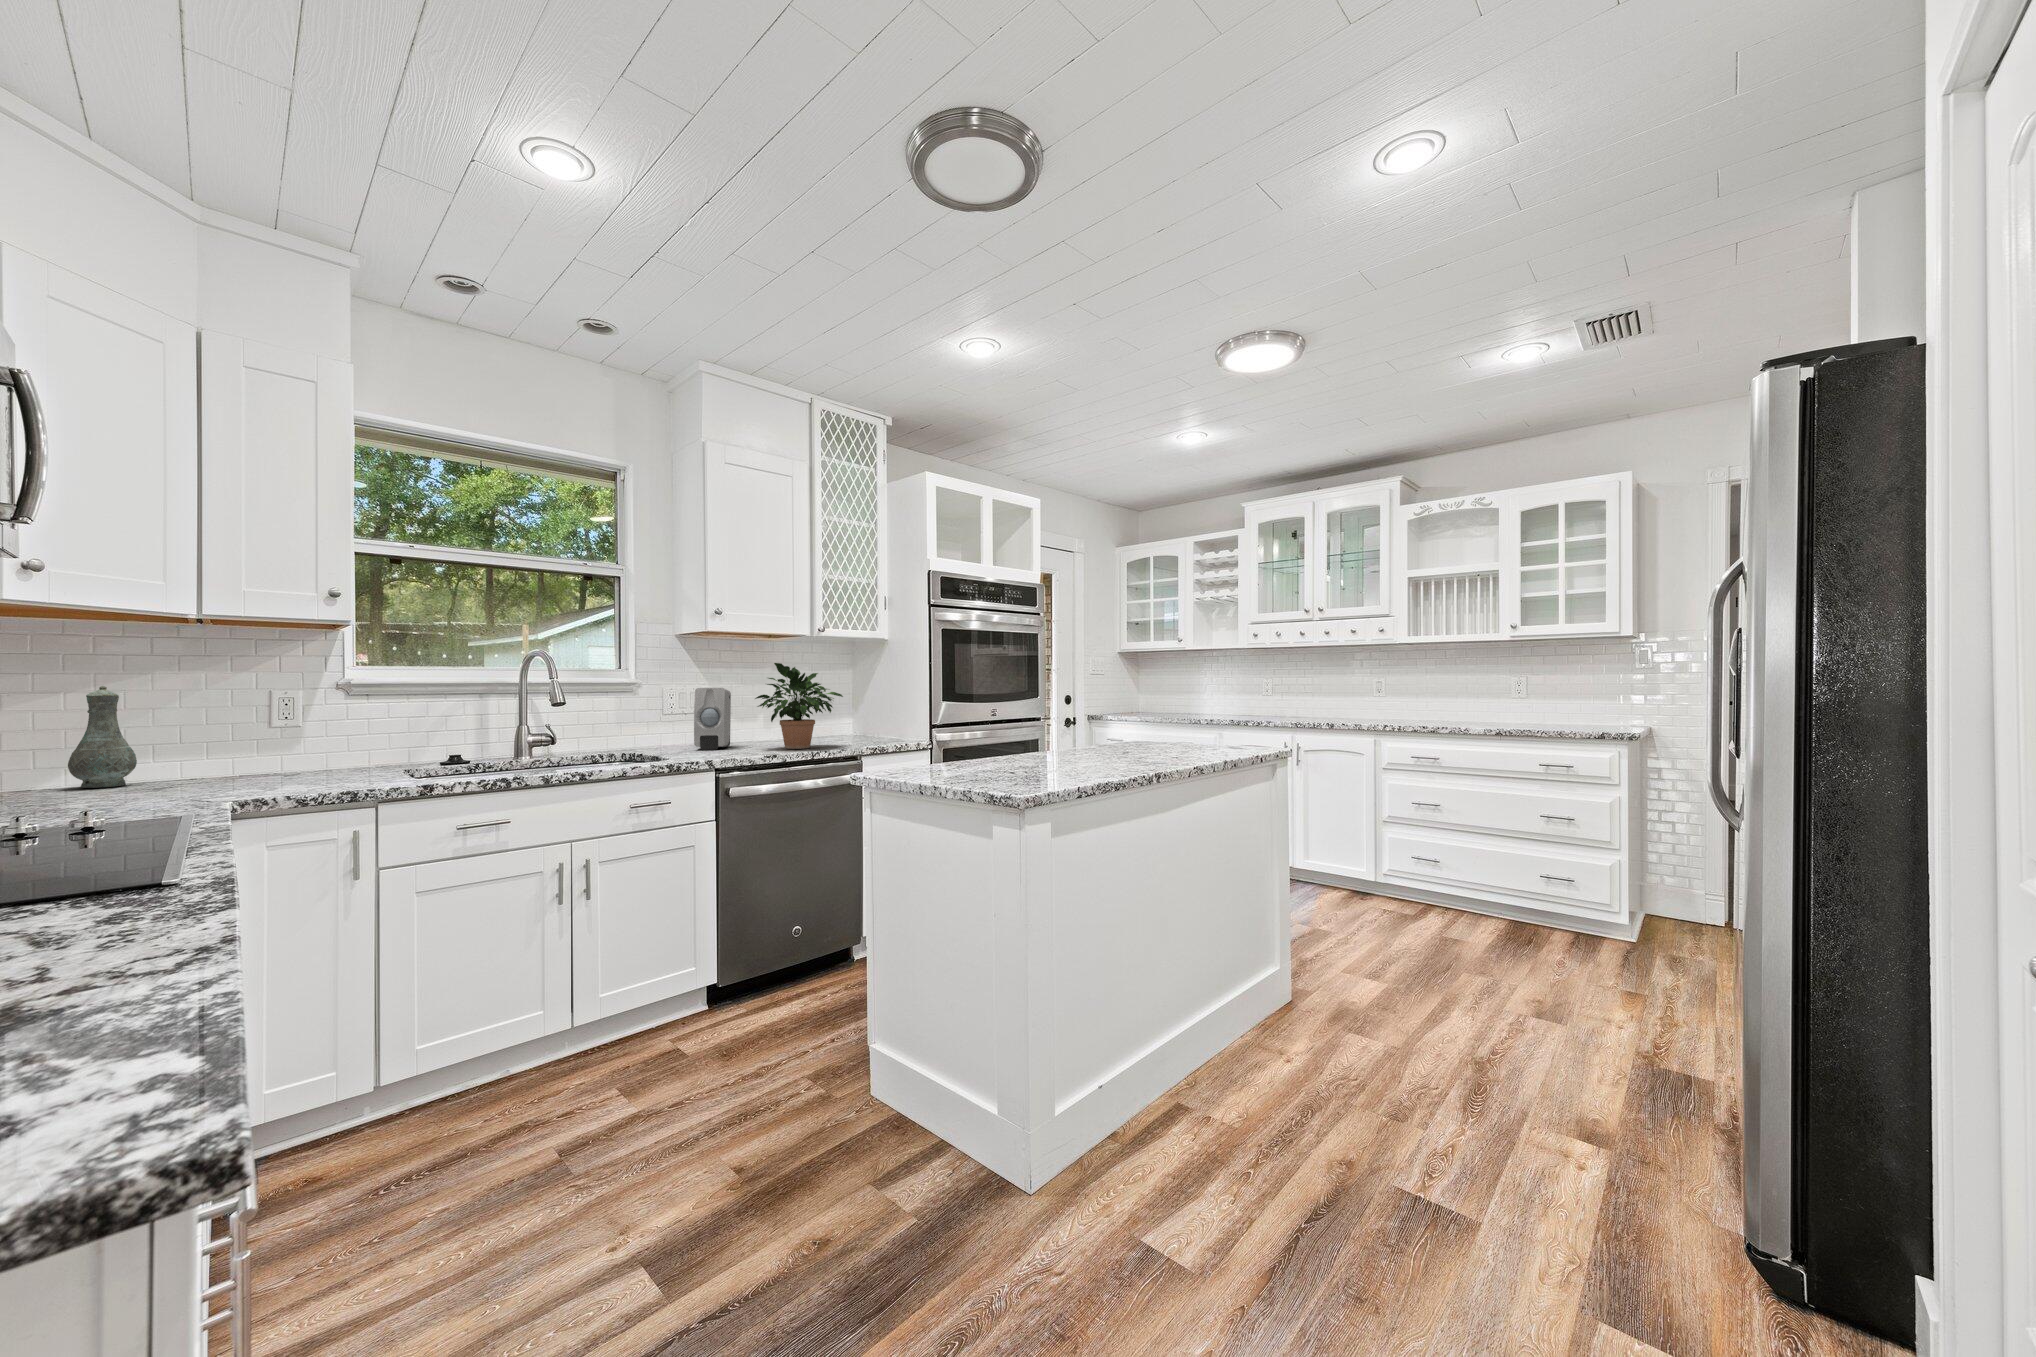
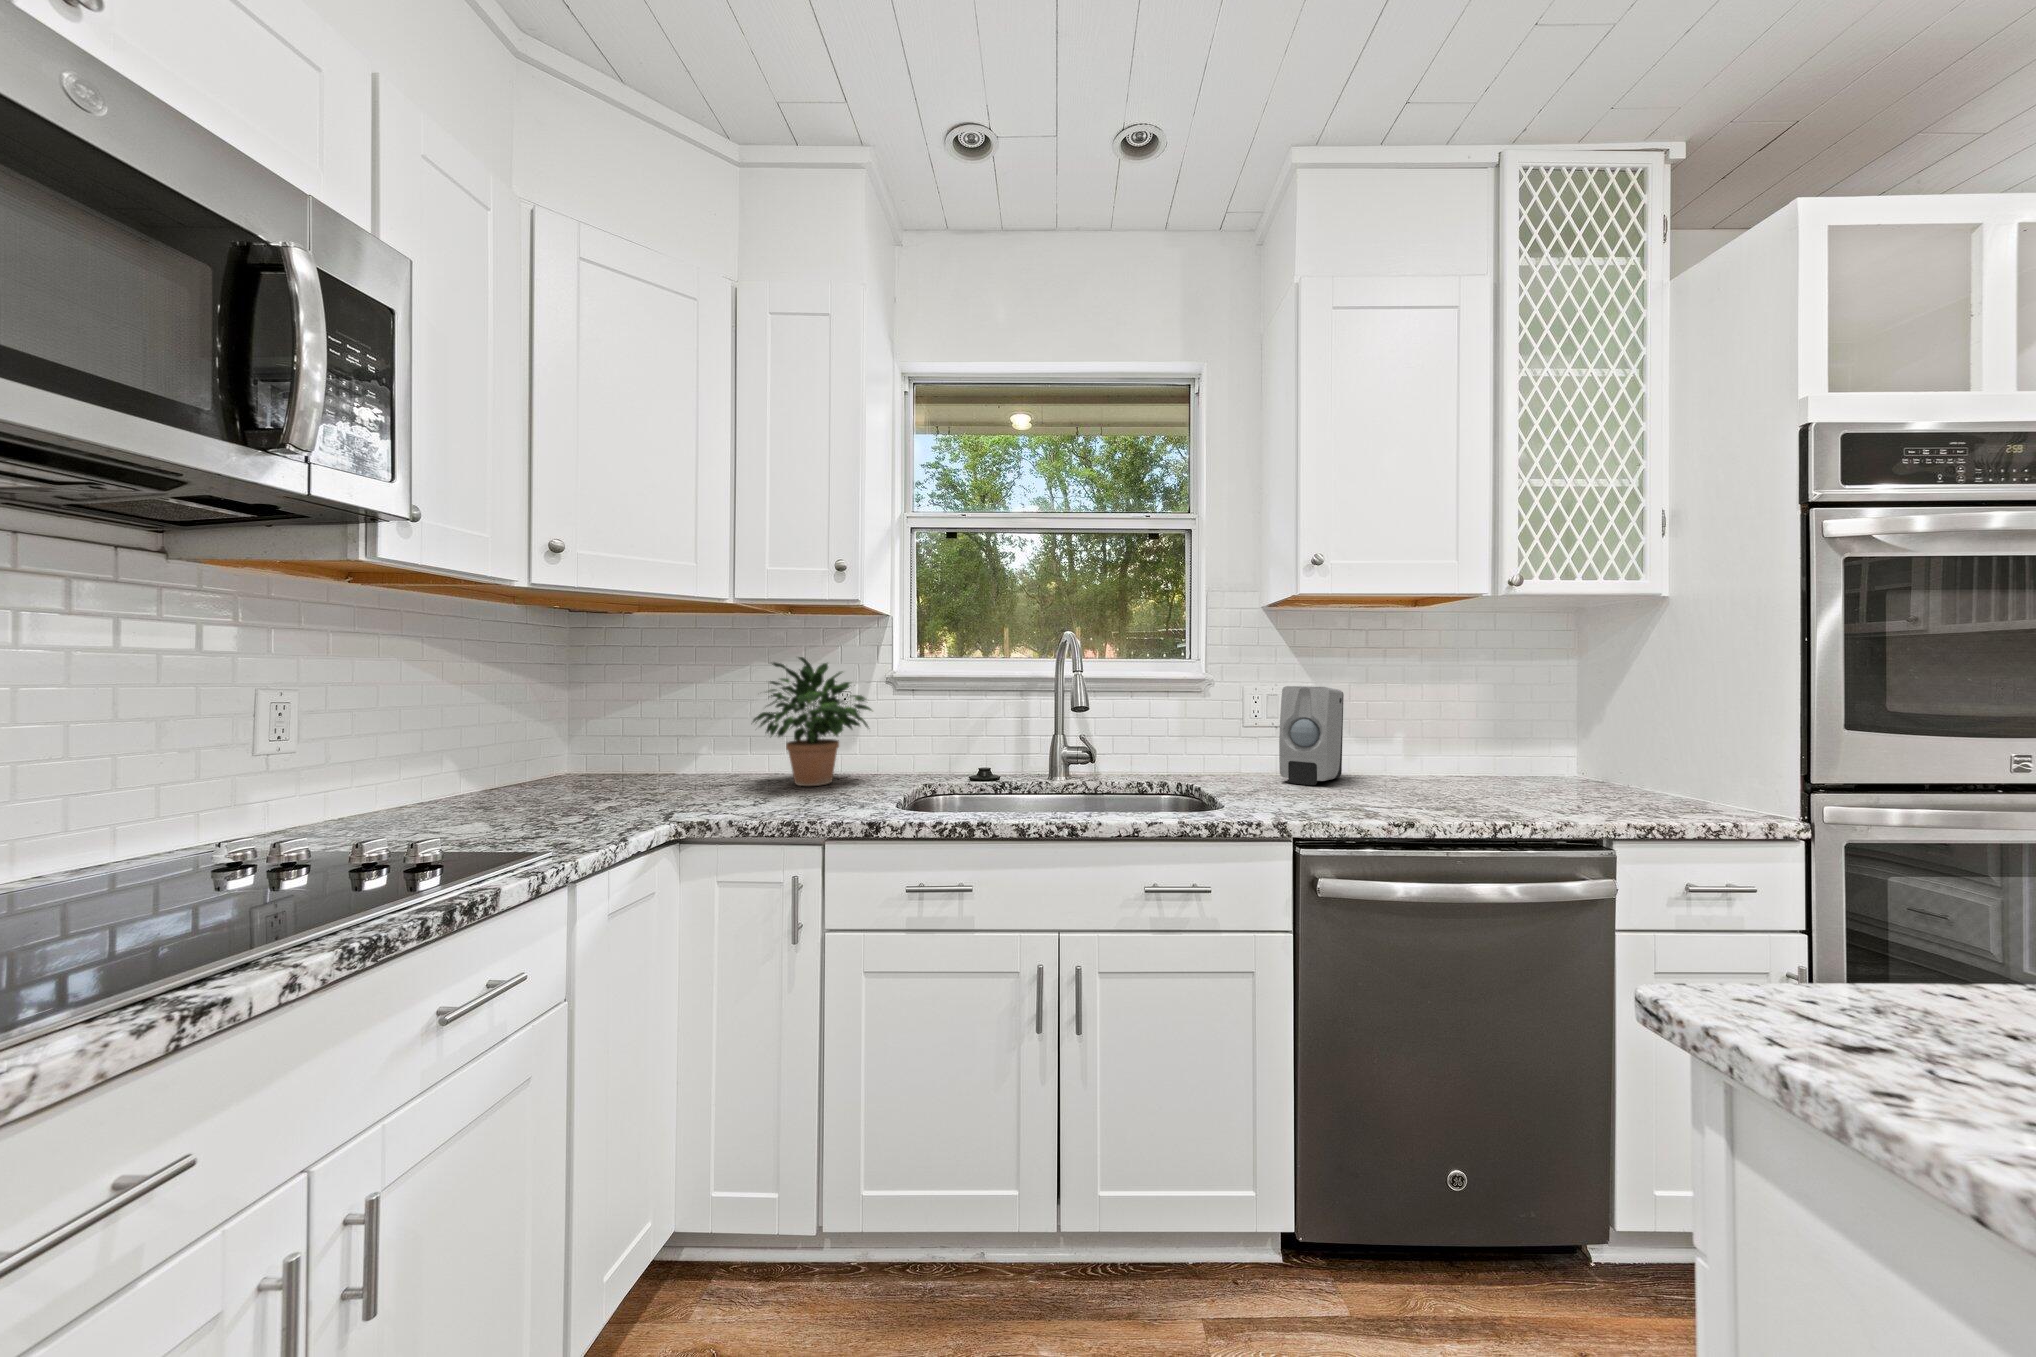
potted plant: present [755,663,843,749] -> present [753,657,872,786]
vase: present [68,686,137,788] -> none [694,681,740,776]

